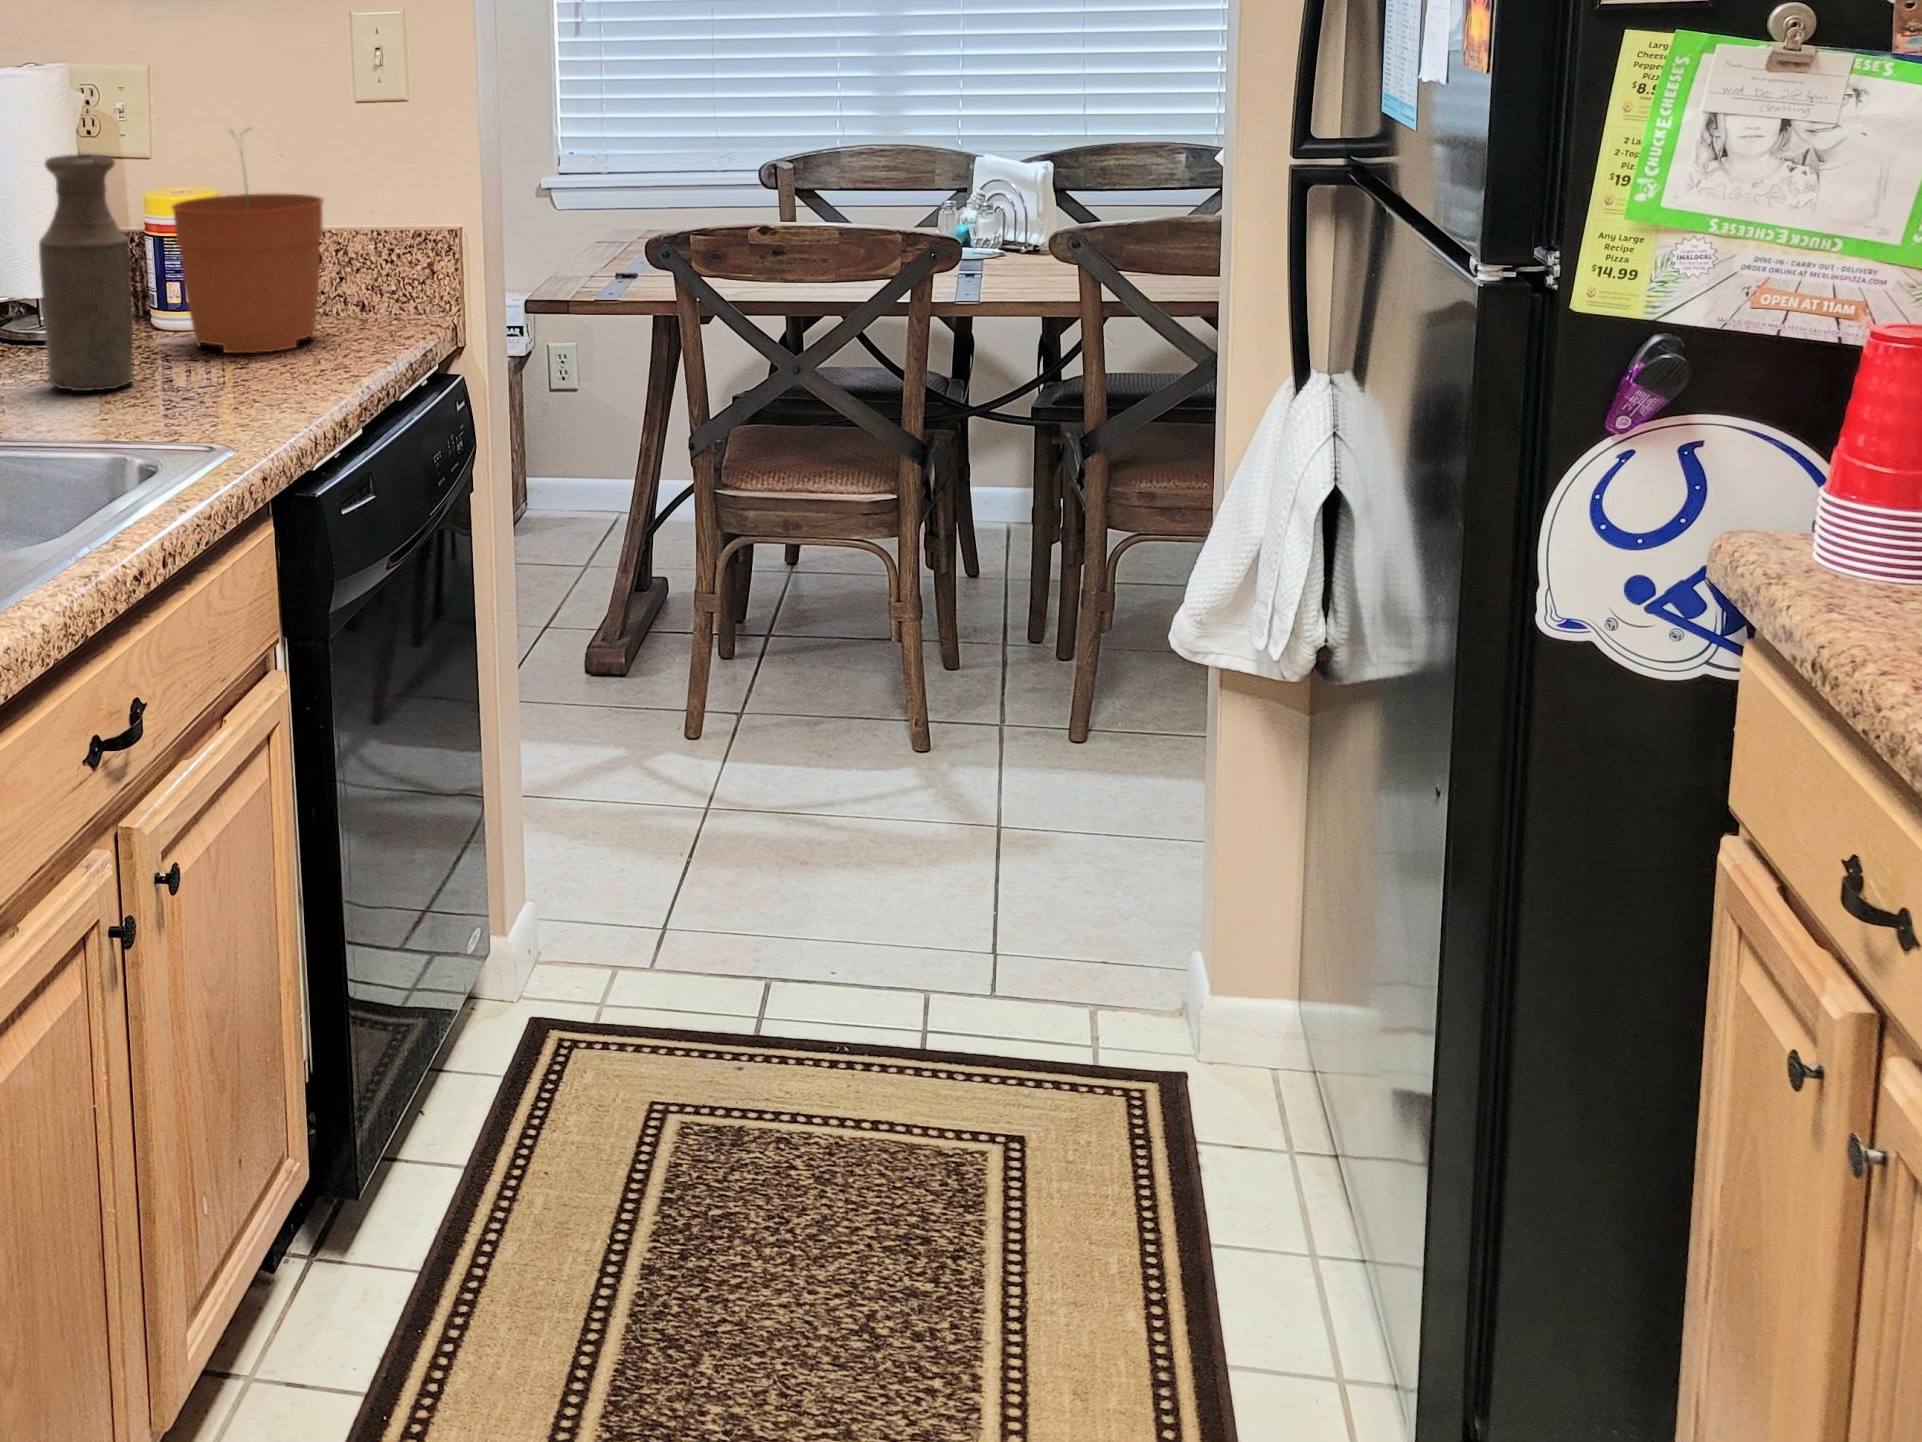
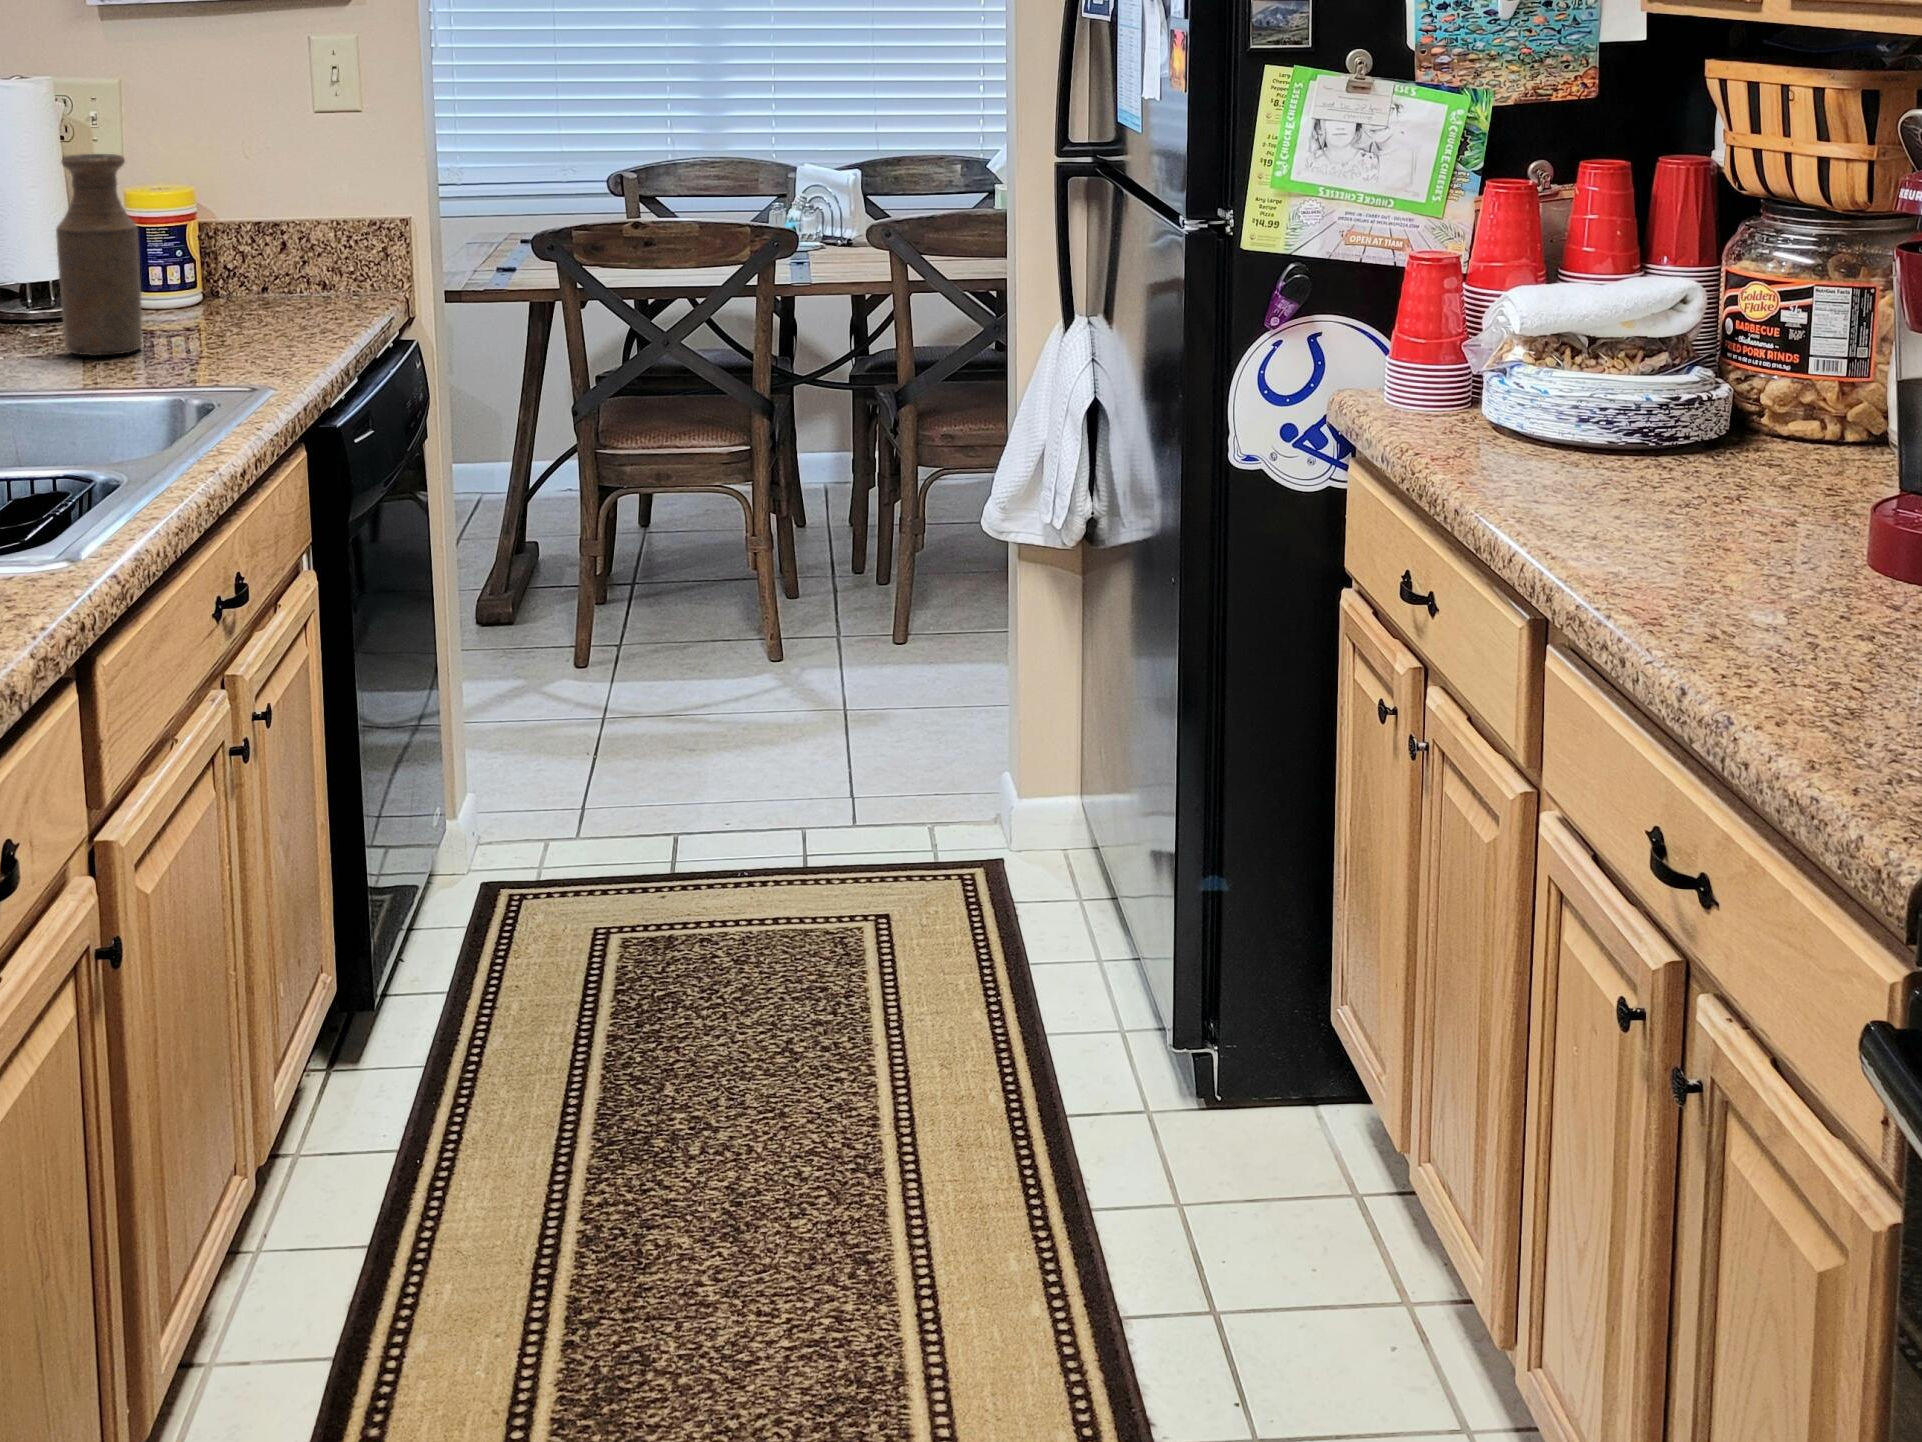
plant pot: present [172,153,323,353] -> none [158,133,295,324]

